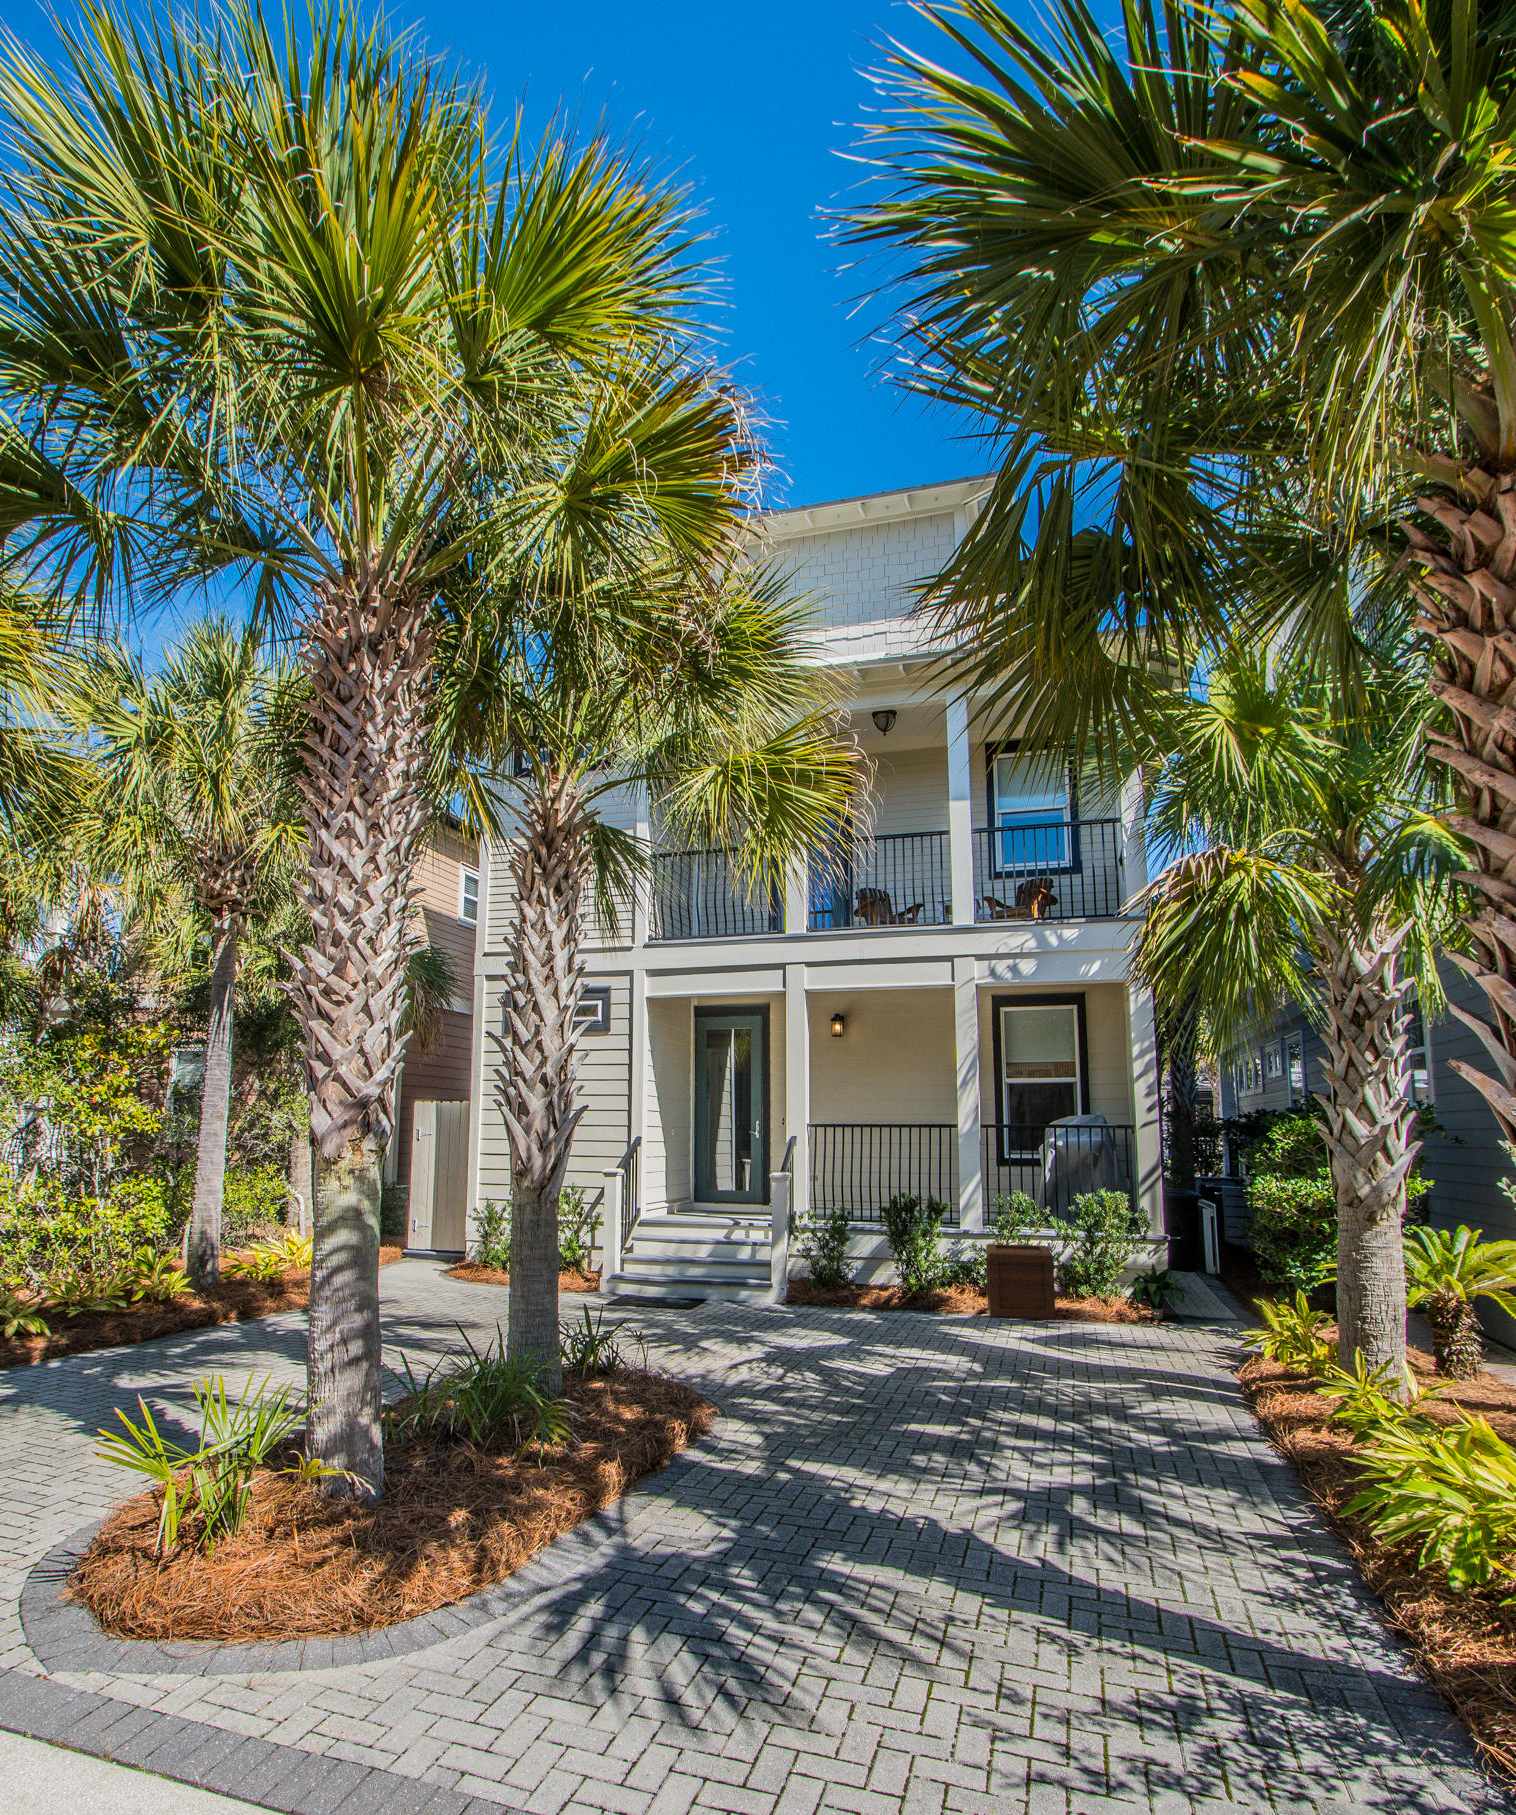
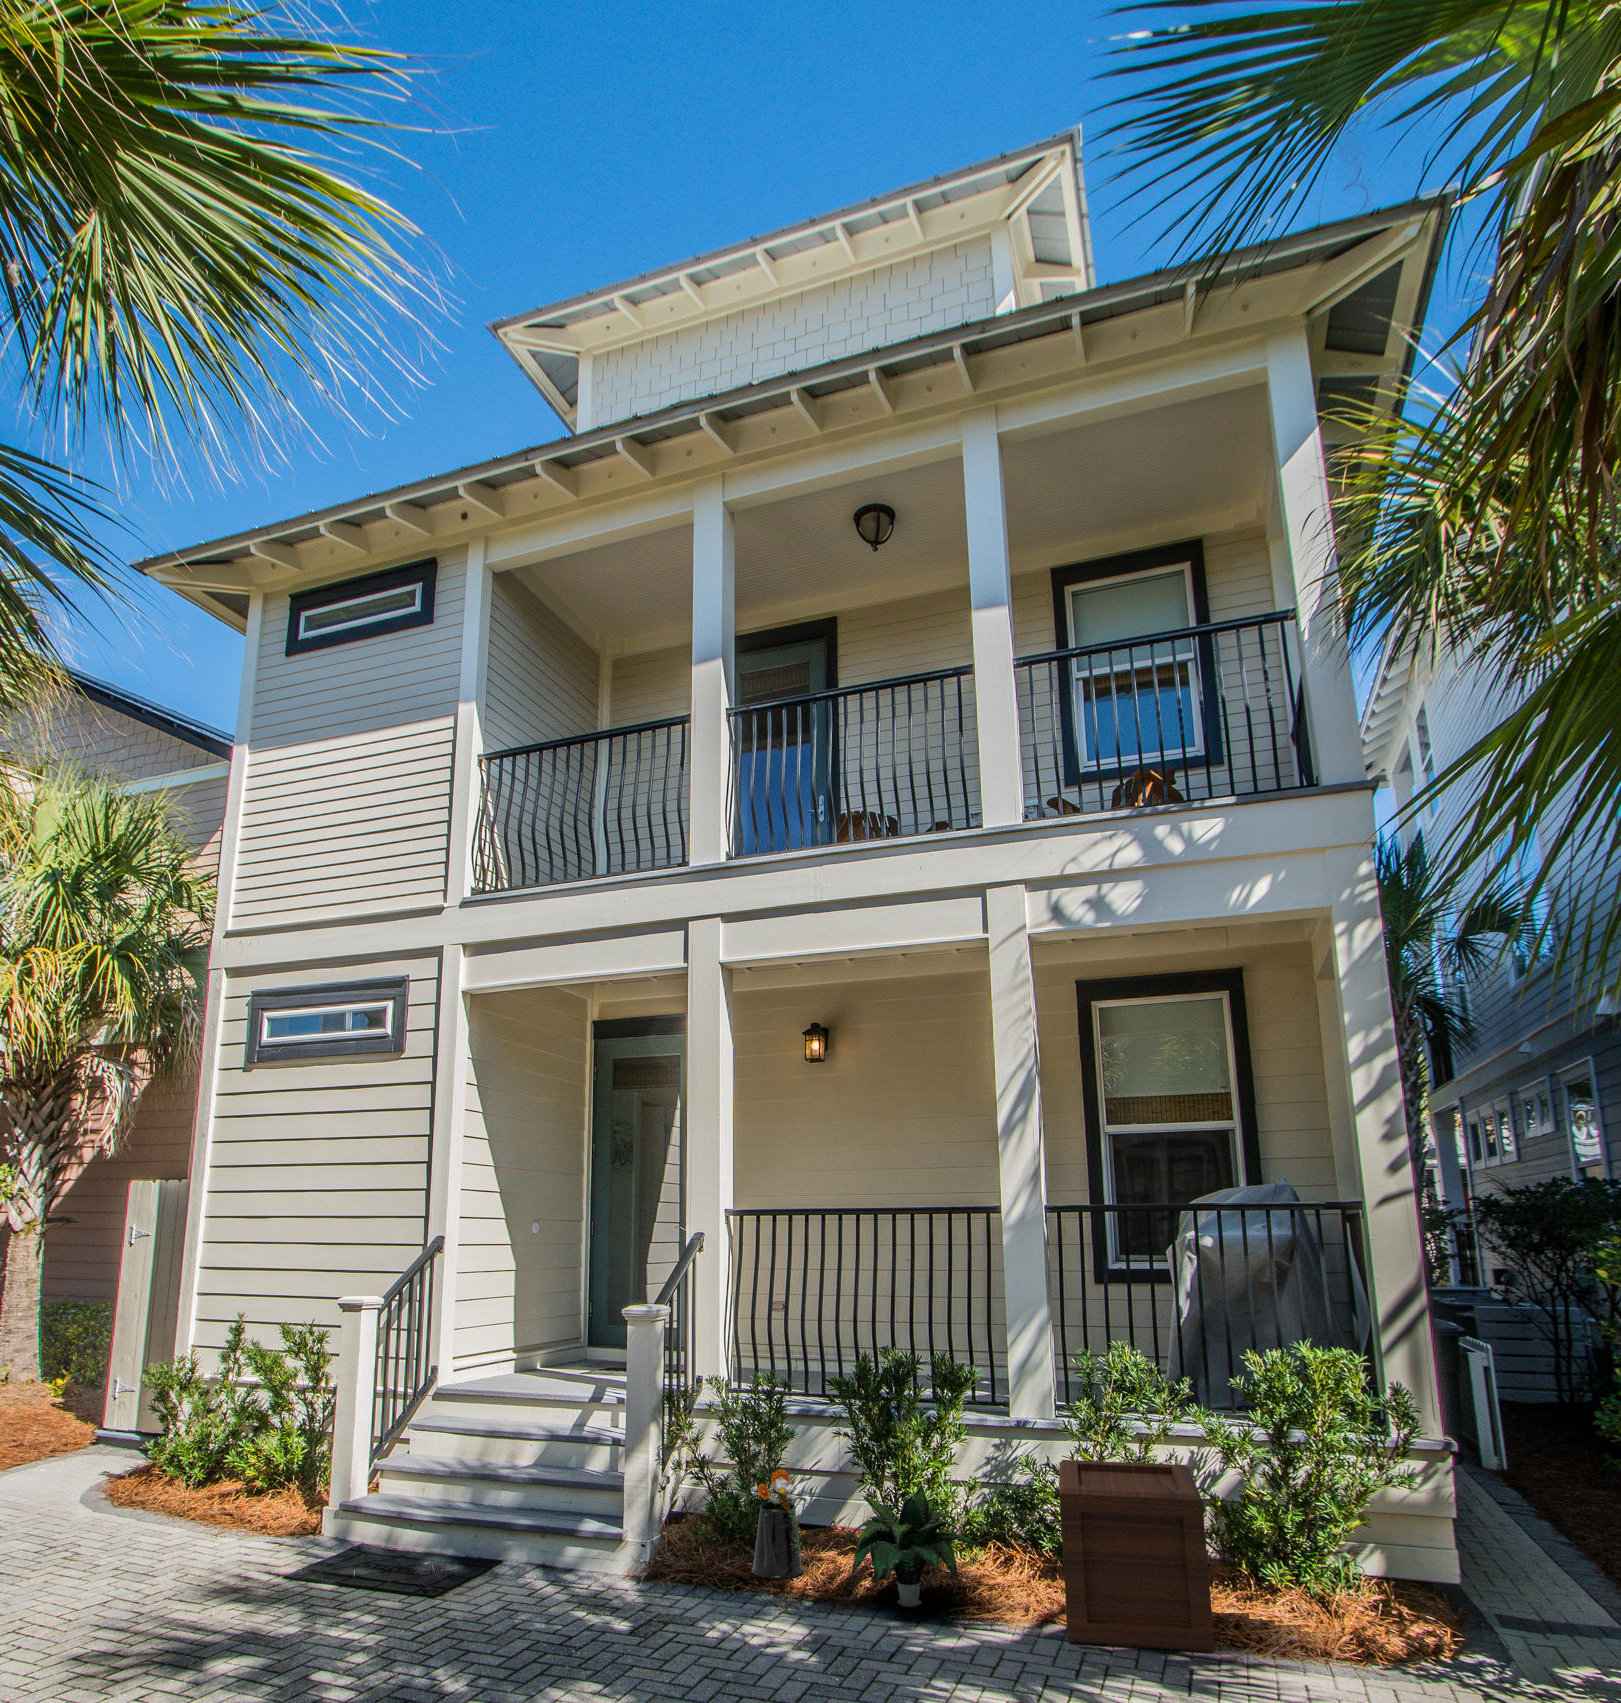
watering can: none [833,1251,859,1300] -> present [752,1469,804,1579]
potted plant: present [1125,1263,1192,1319] -> present [850,1484,982,1607]

